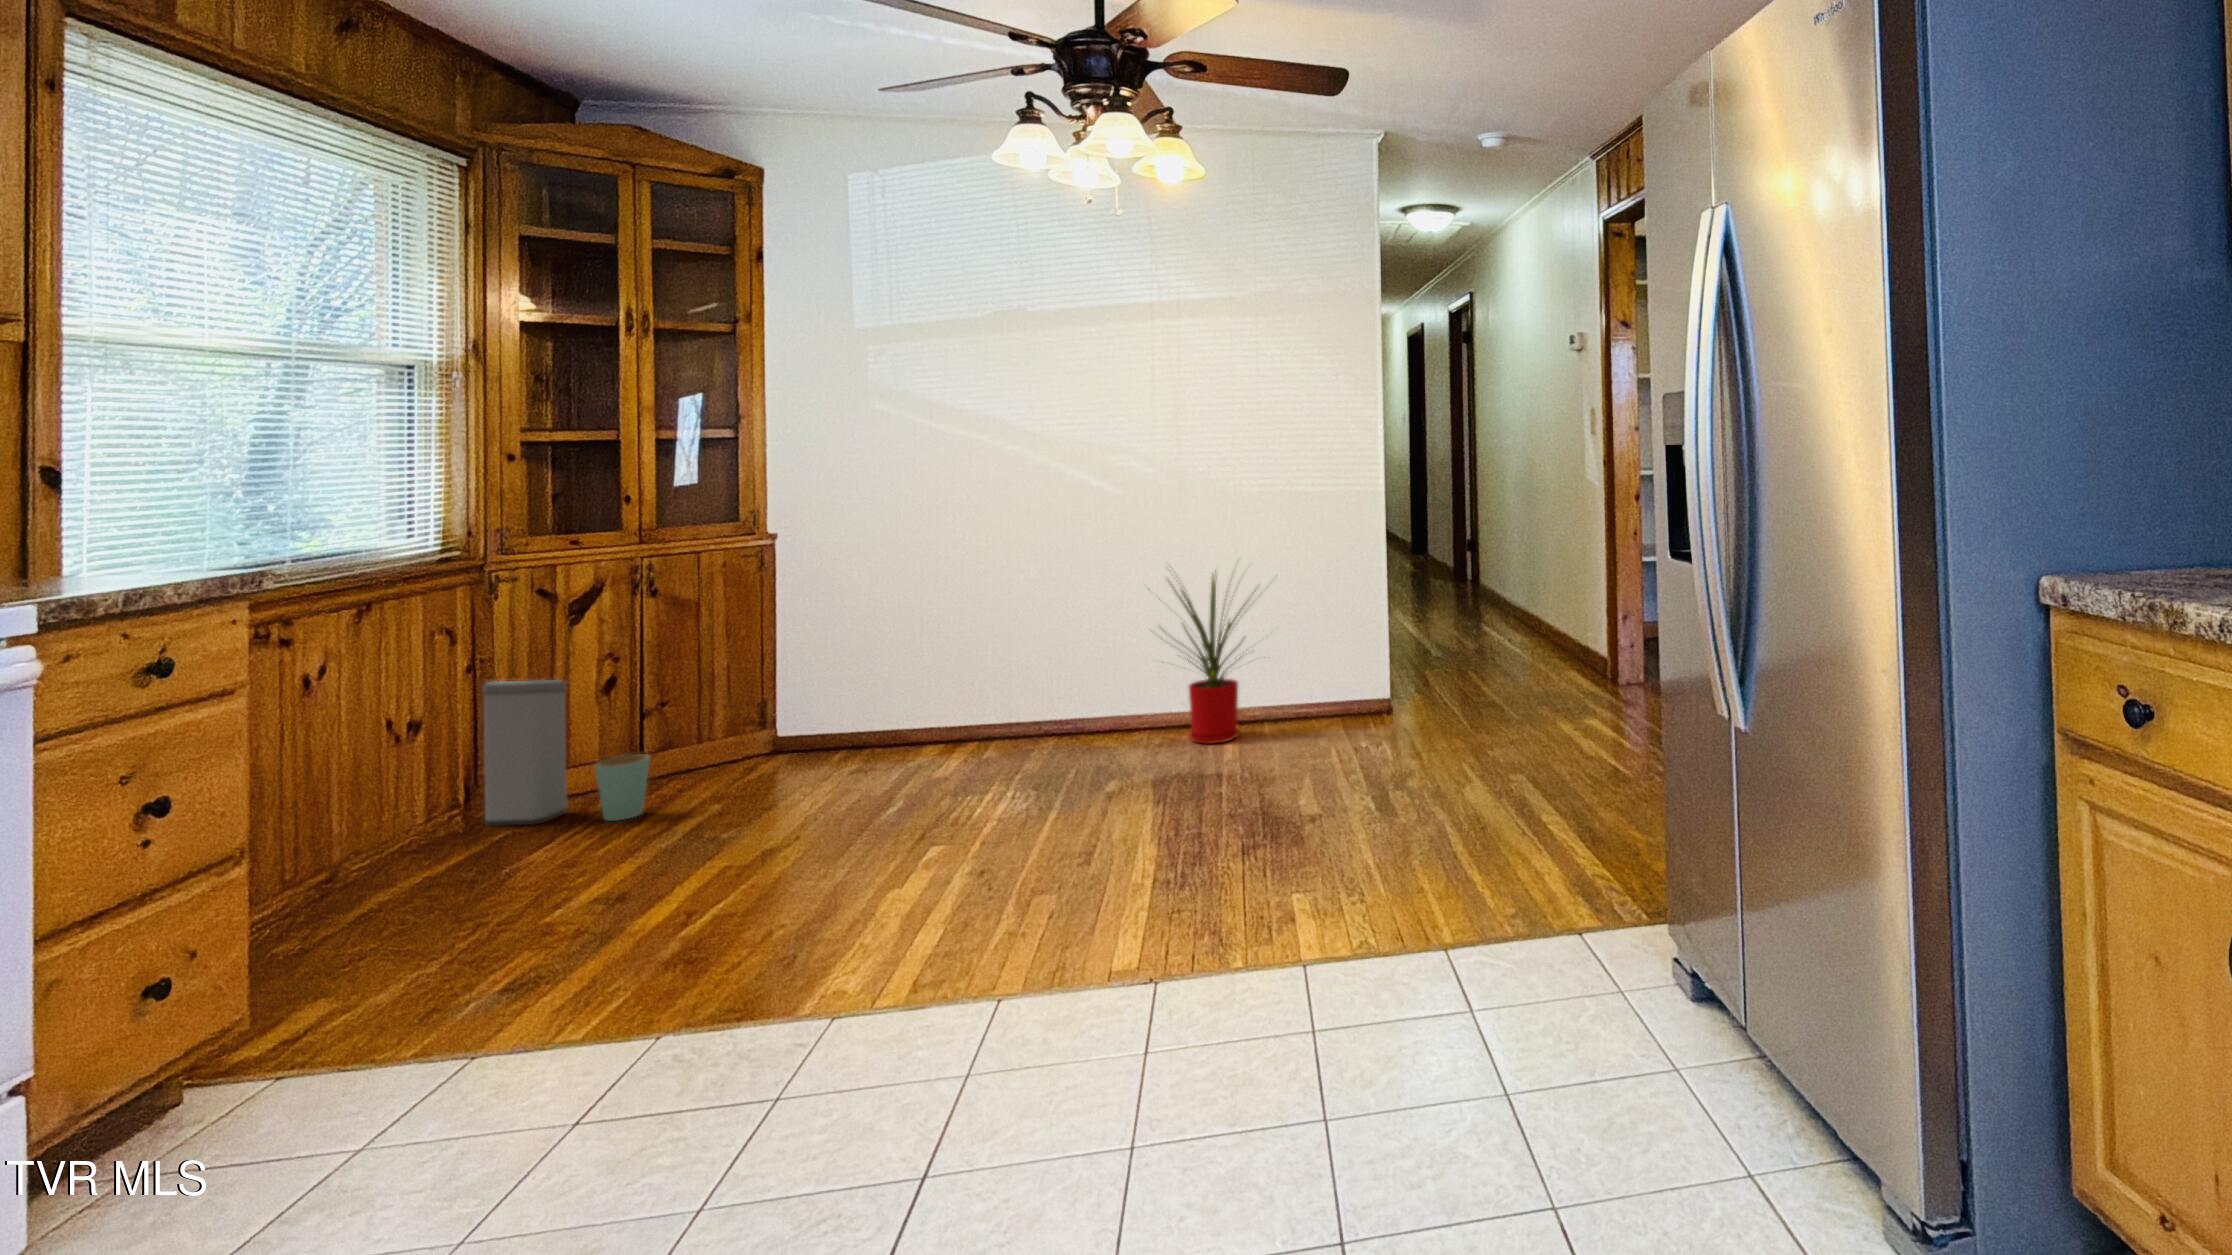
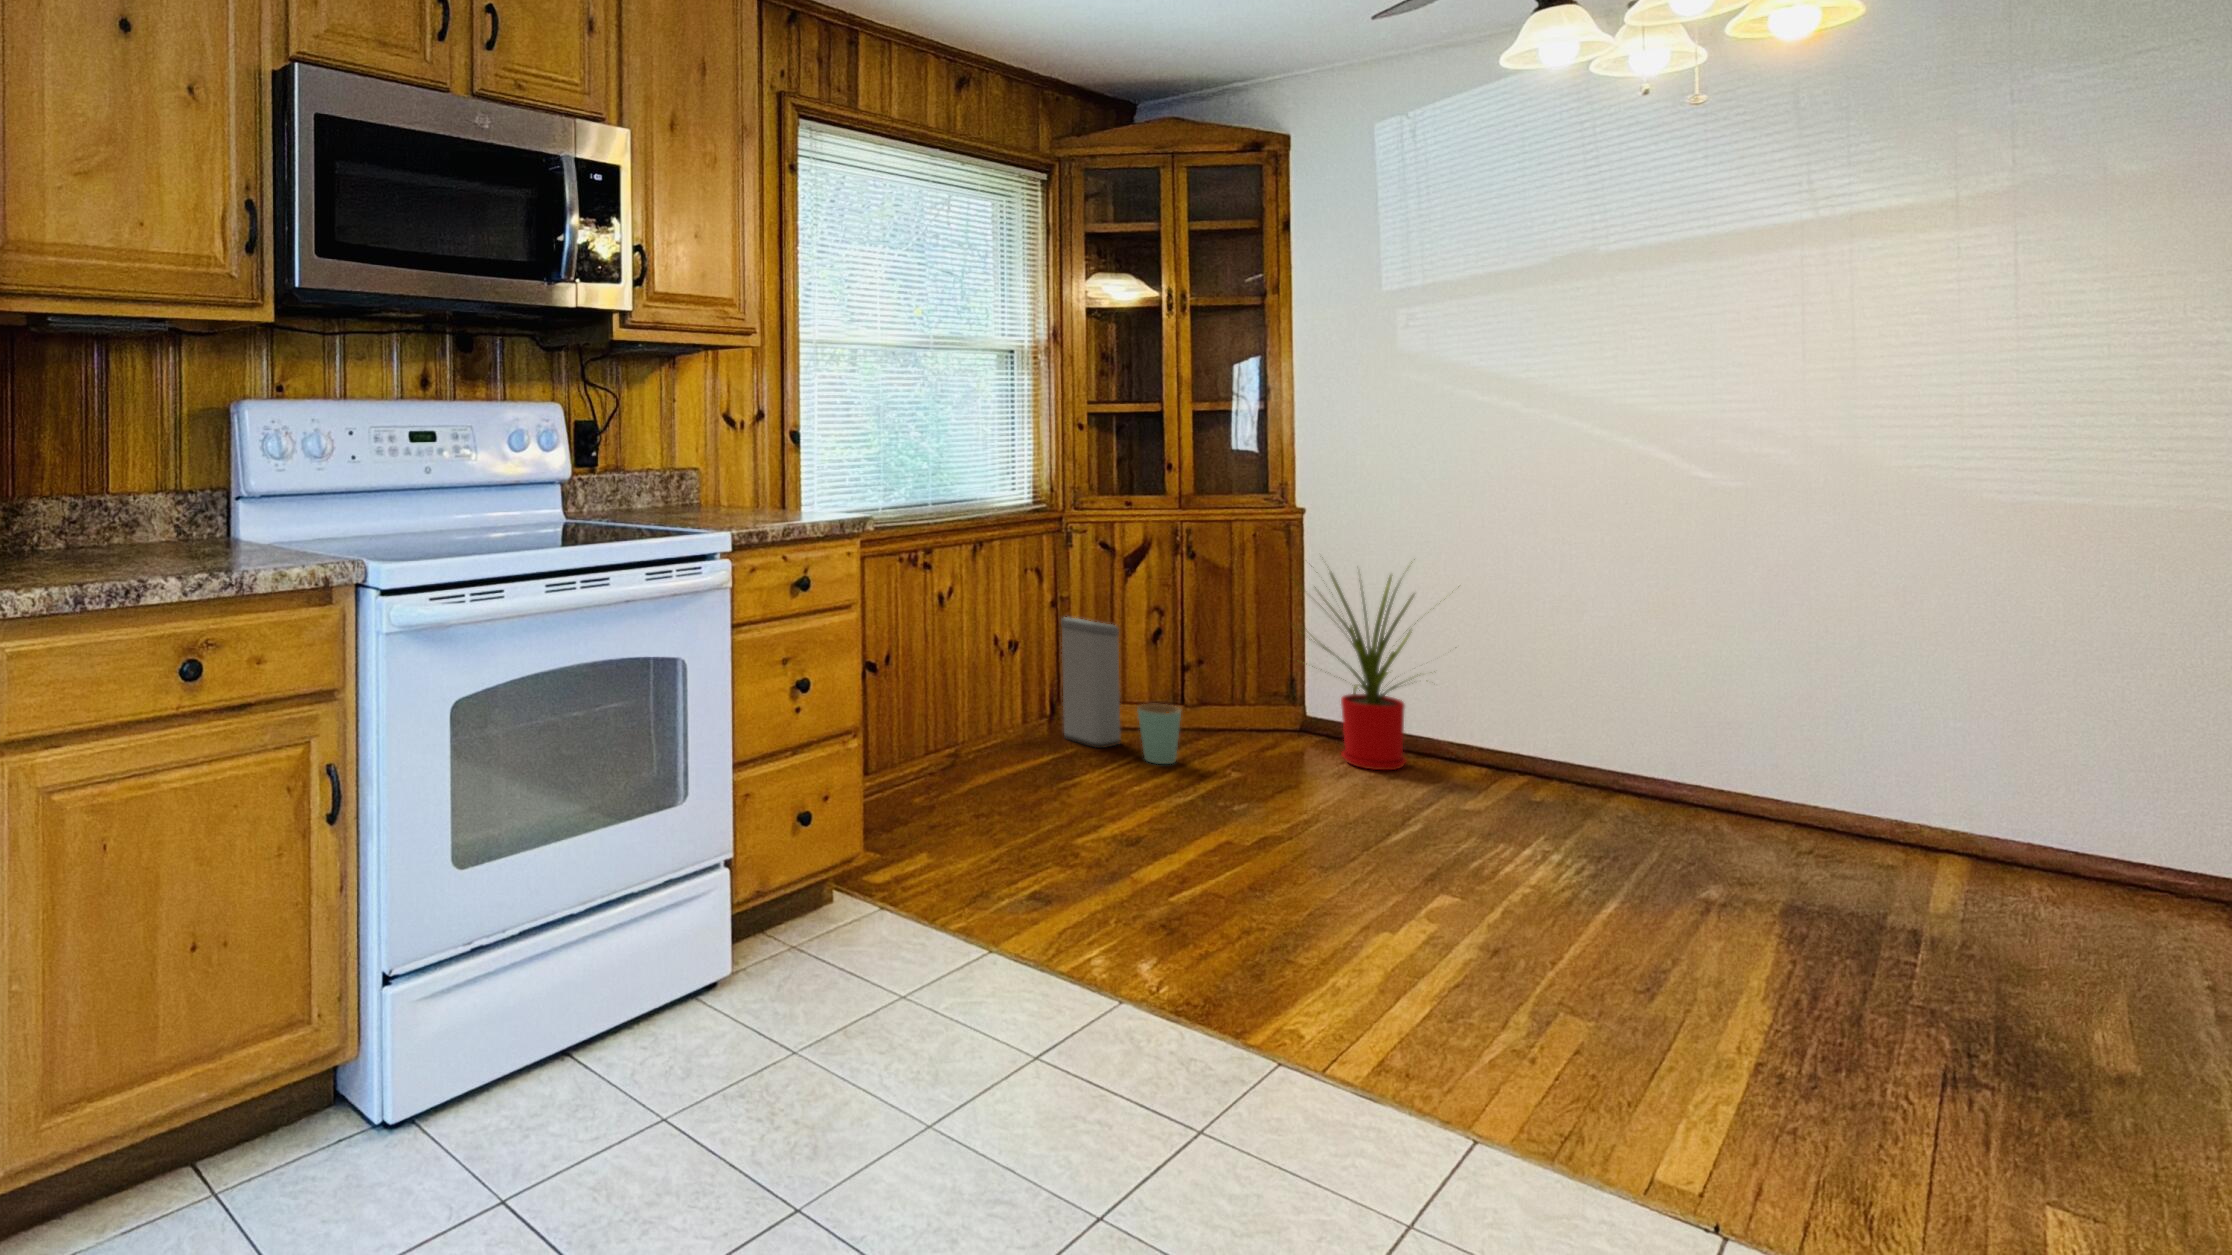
house plant: present [1169,570,1268,744] -> present [1295,559,1418,770]

